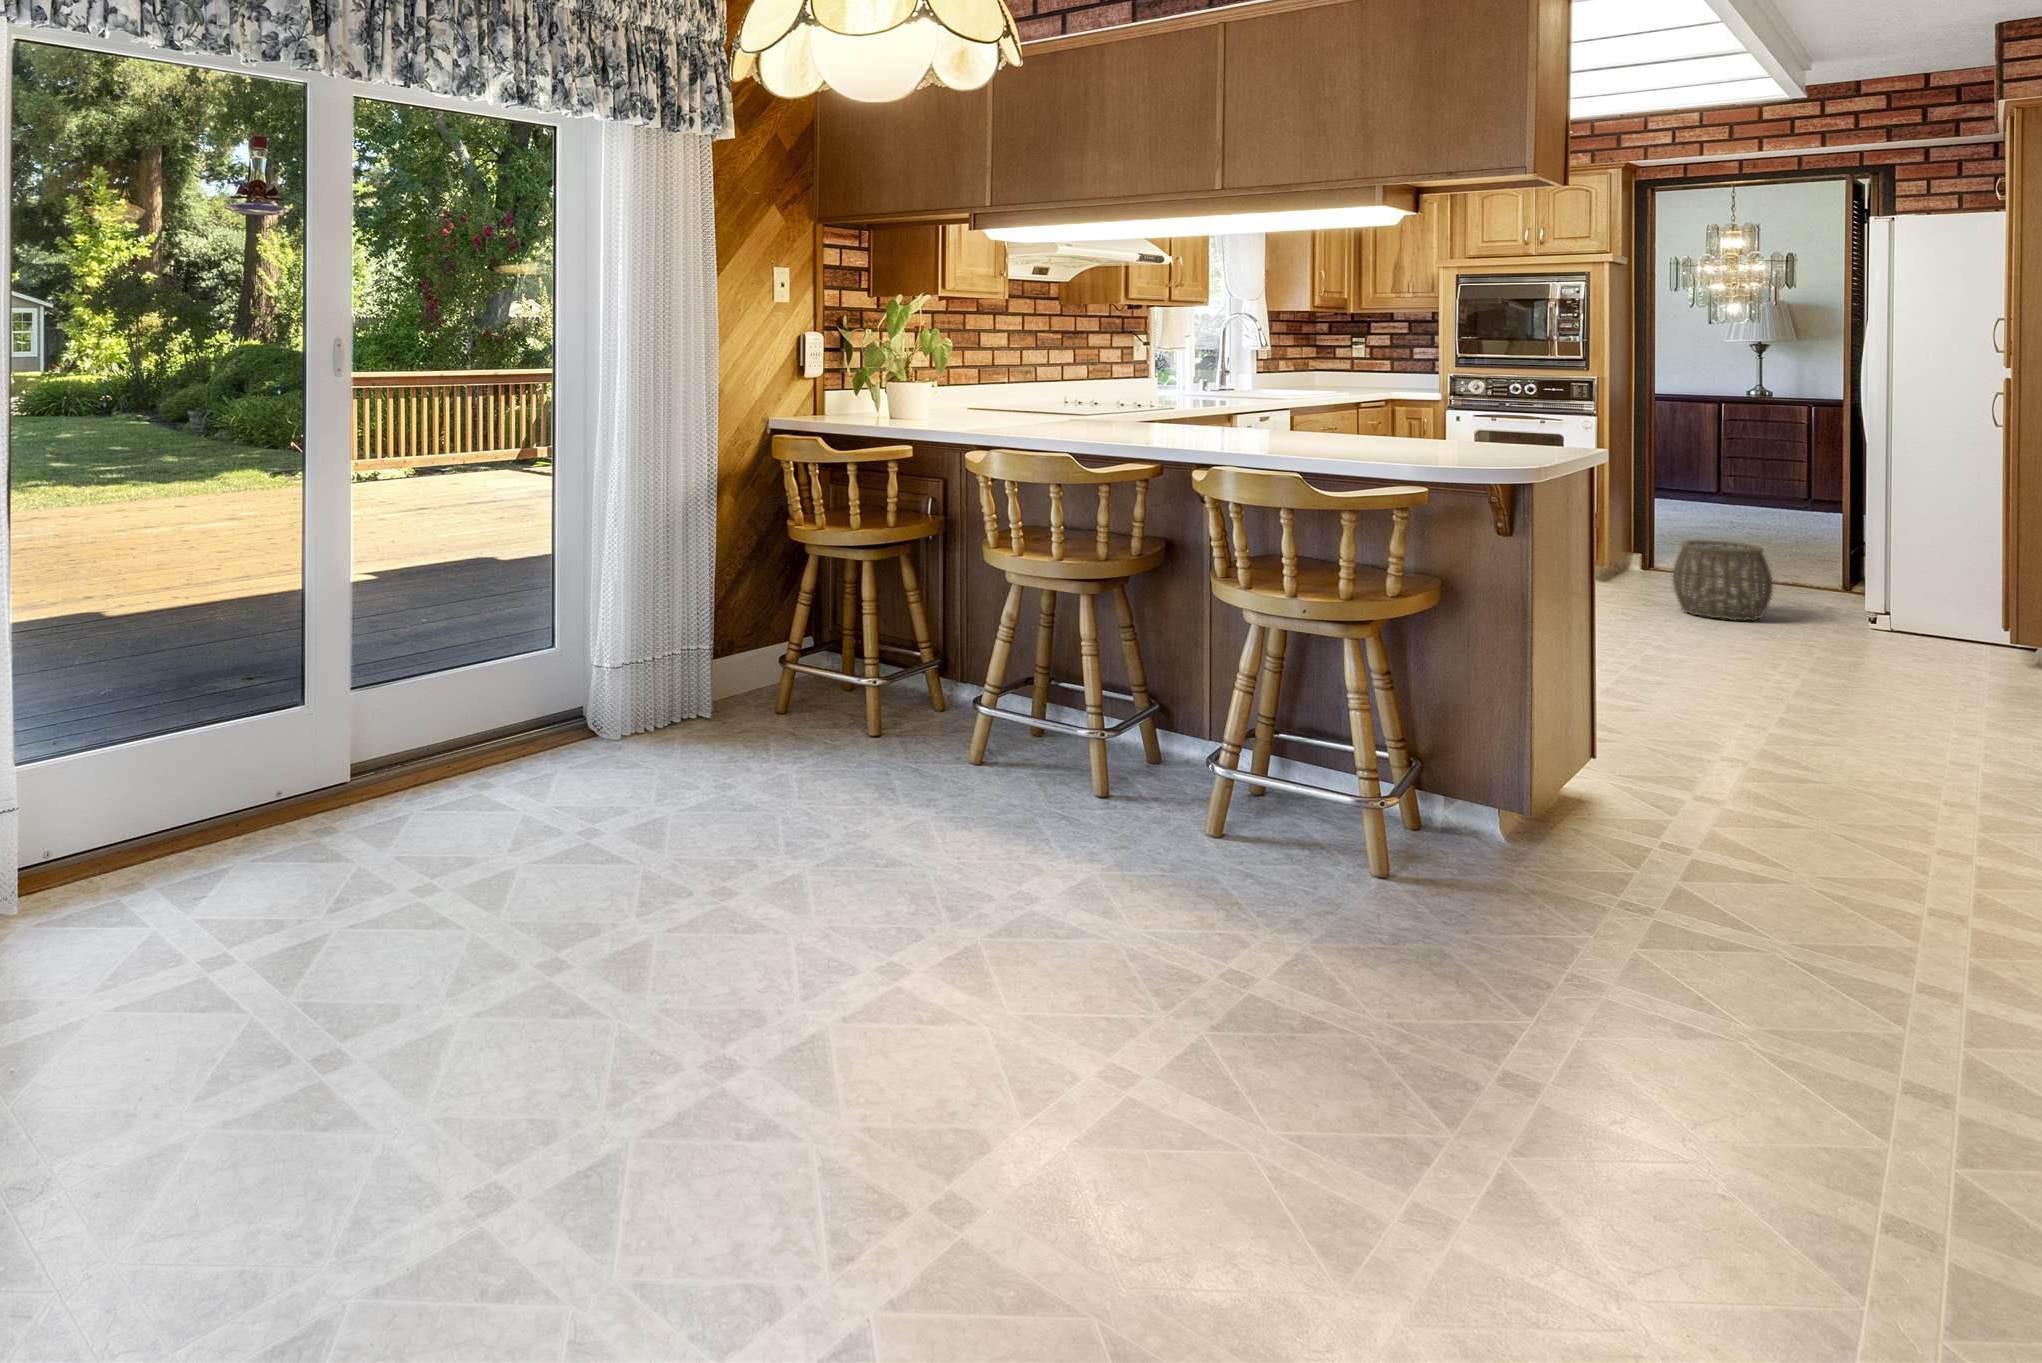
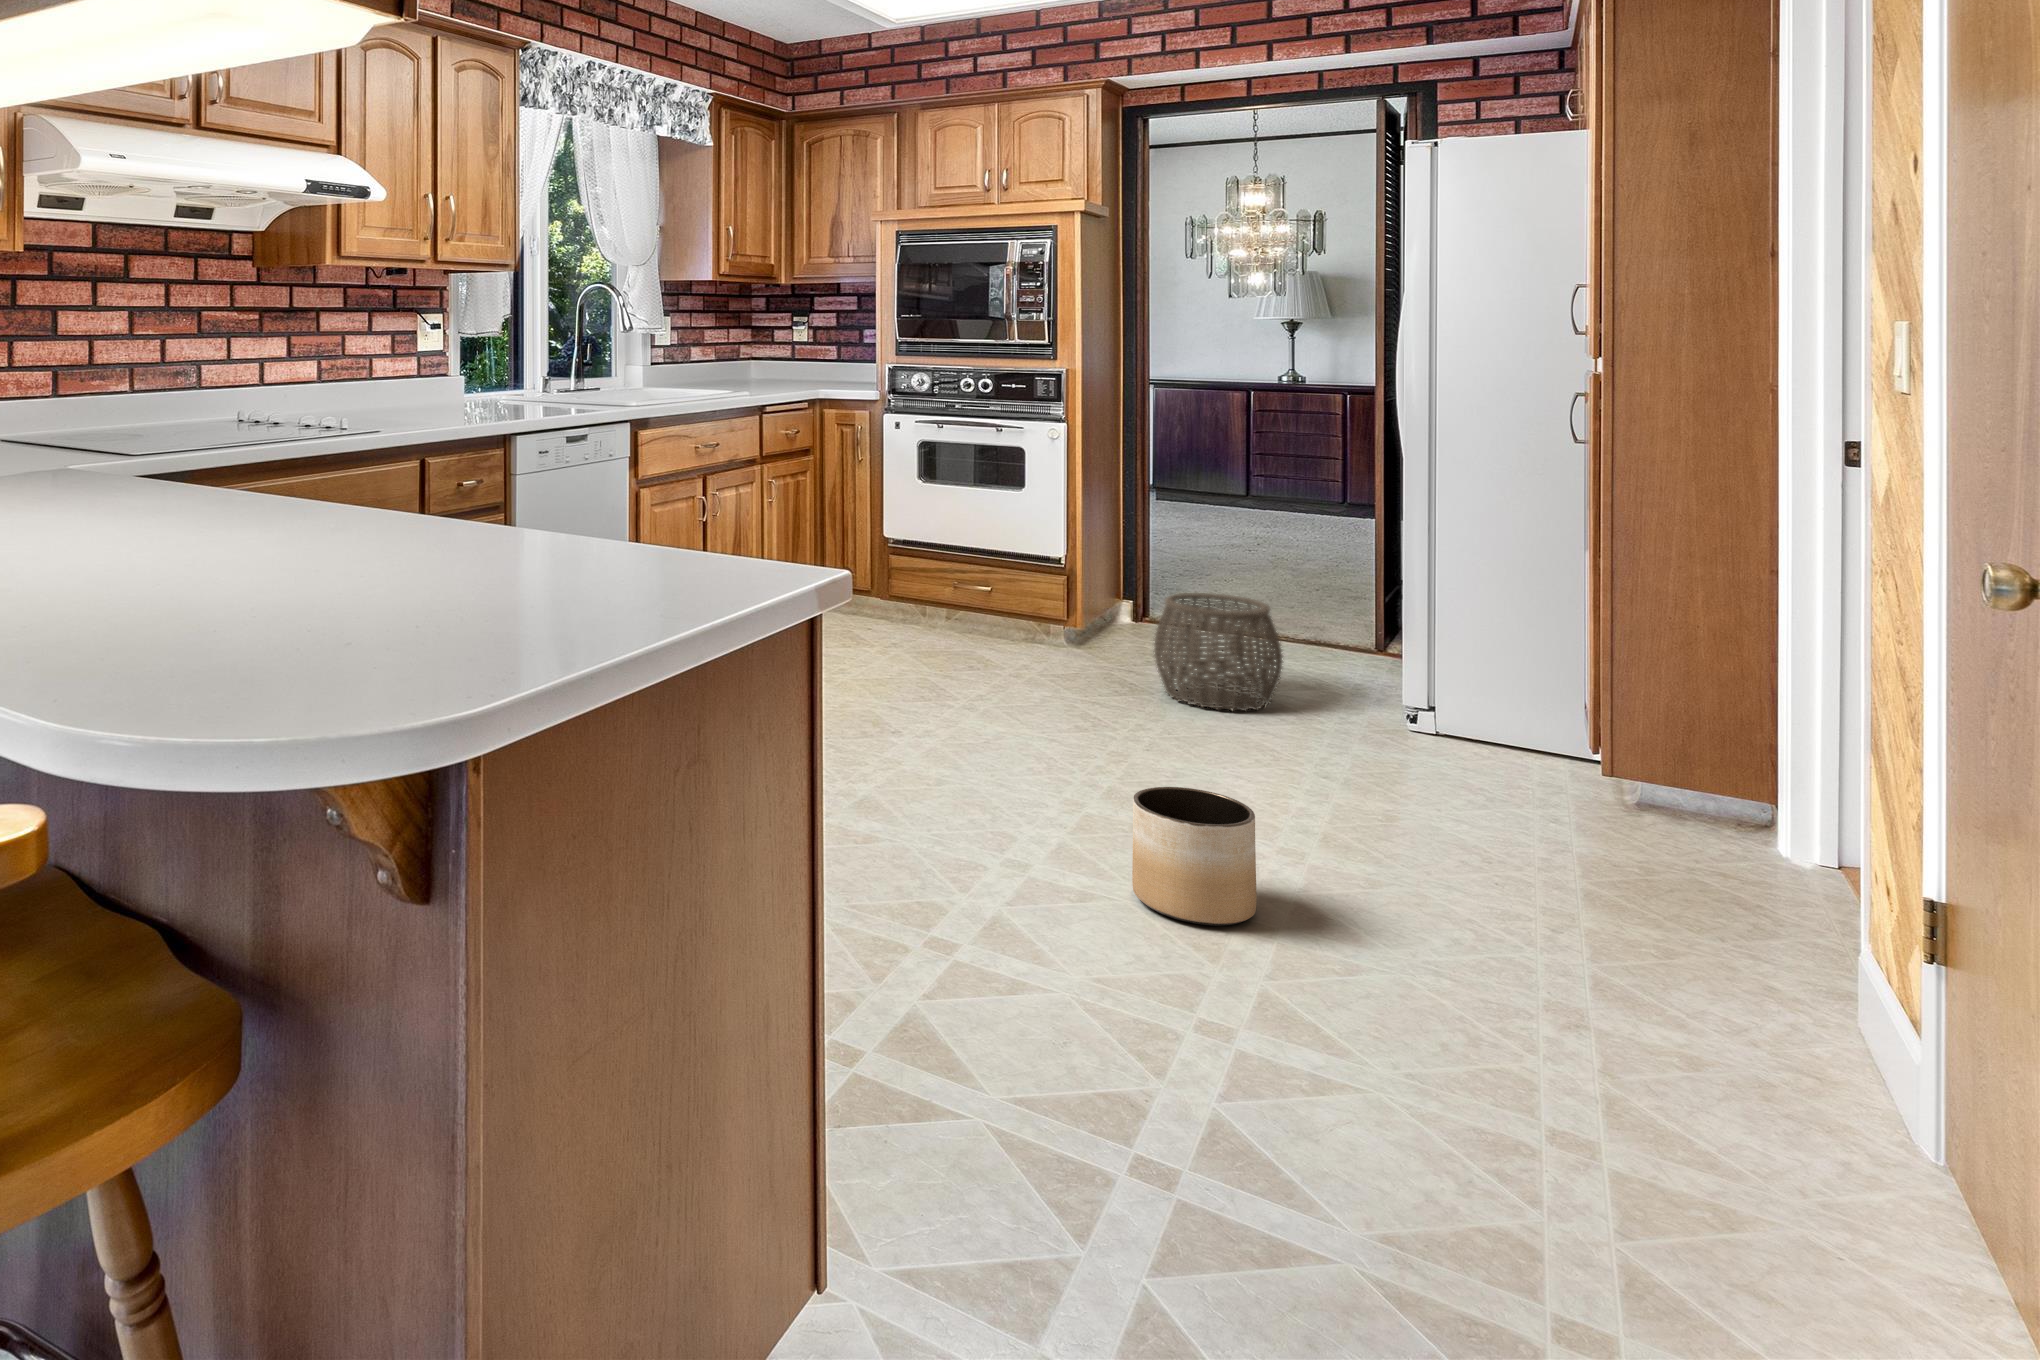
planter: none [1687,629,1769,703] -> present [1132,787,1257,926]

